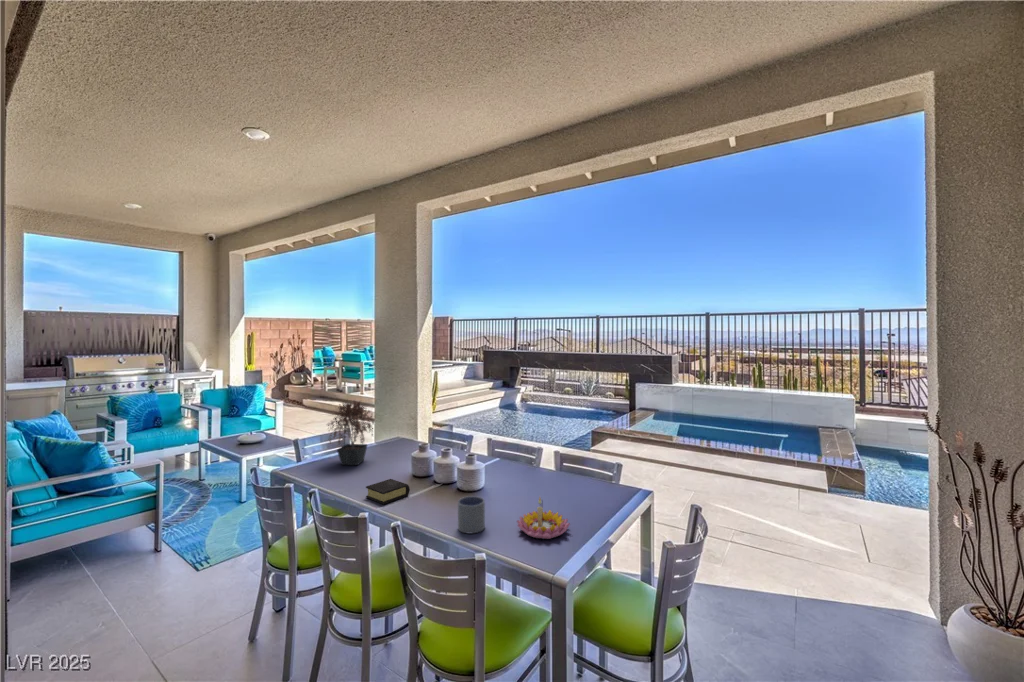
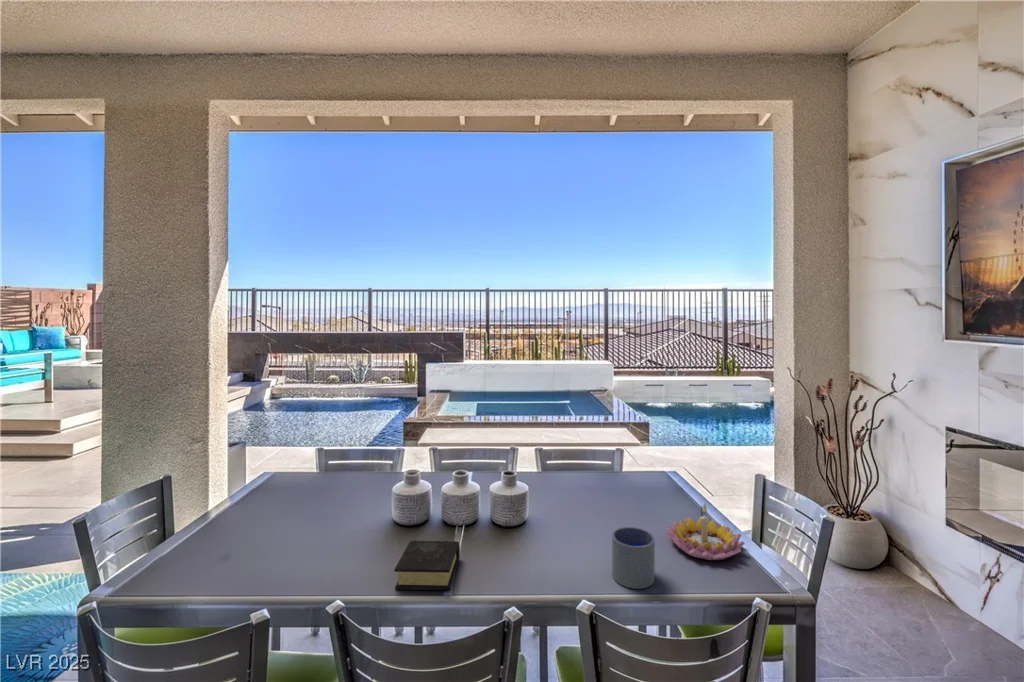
potted plant: present [328,401,374,465] -> none [198,413,301,544]

